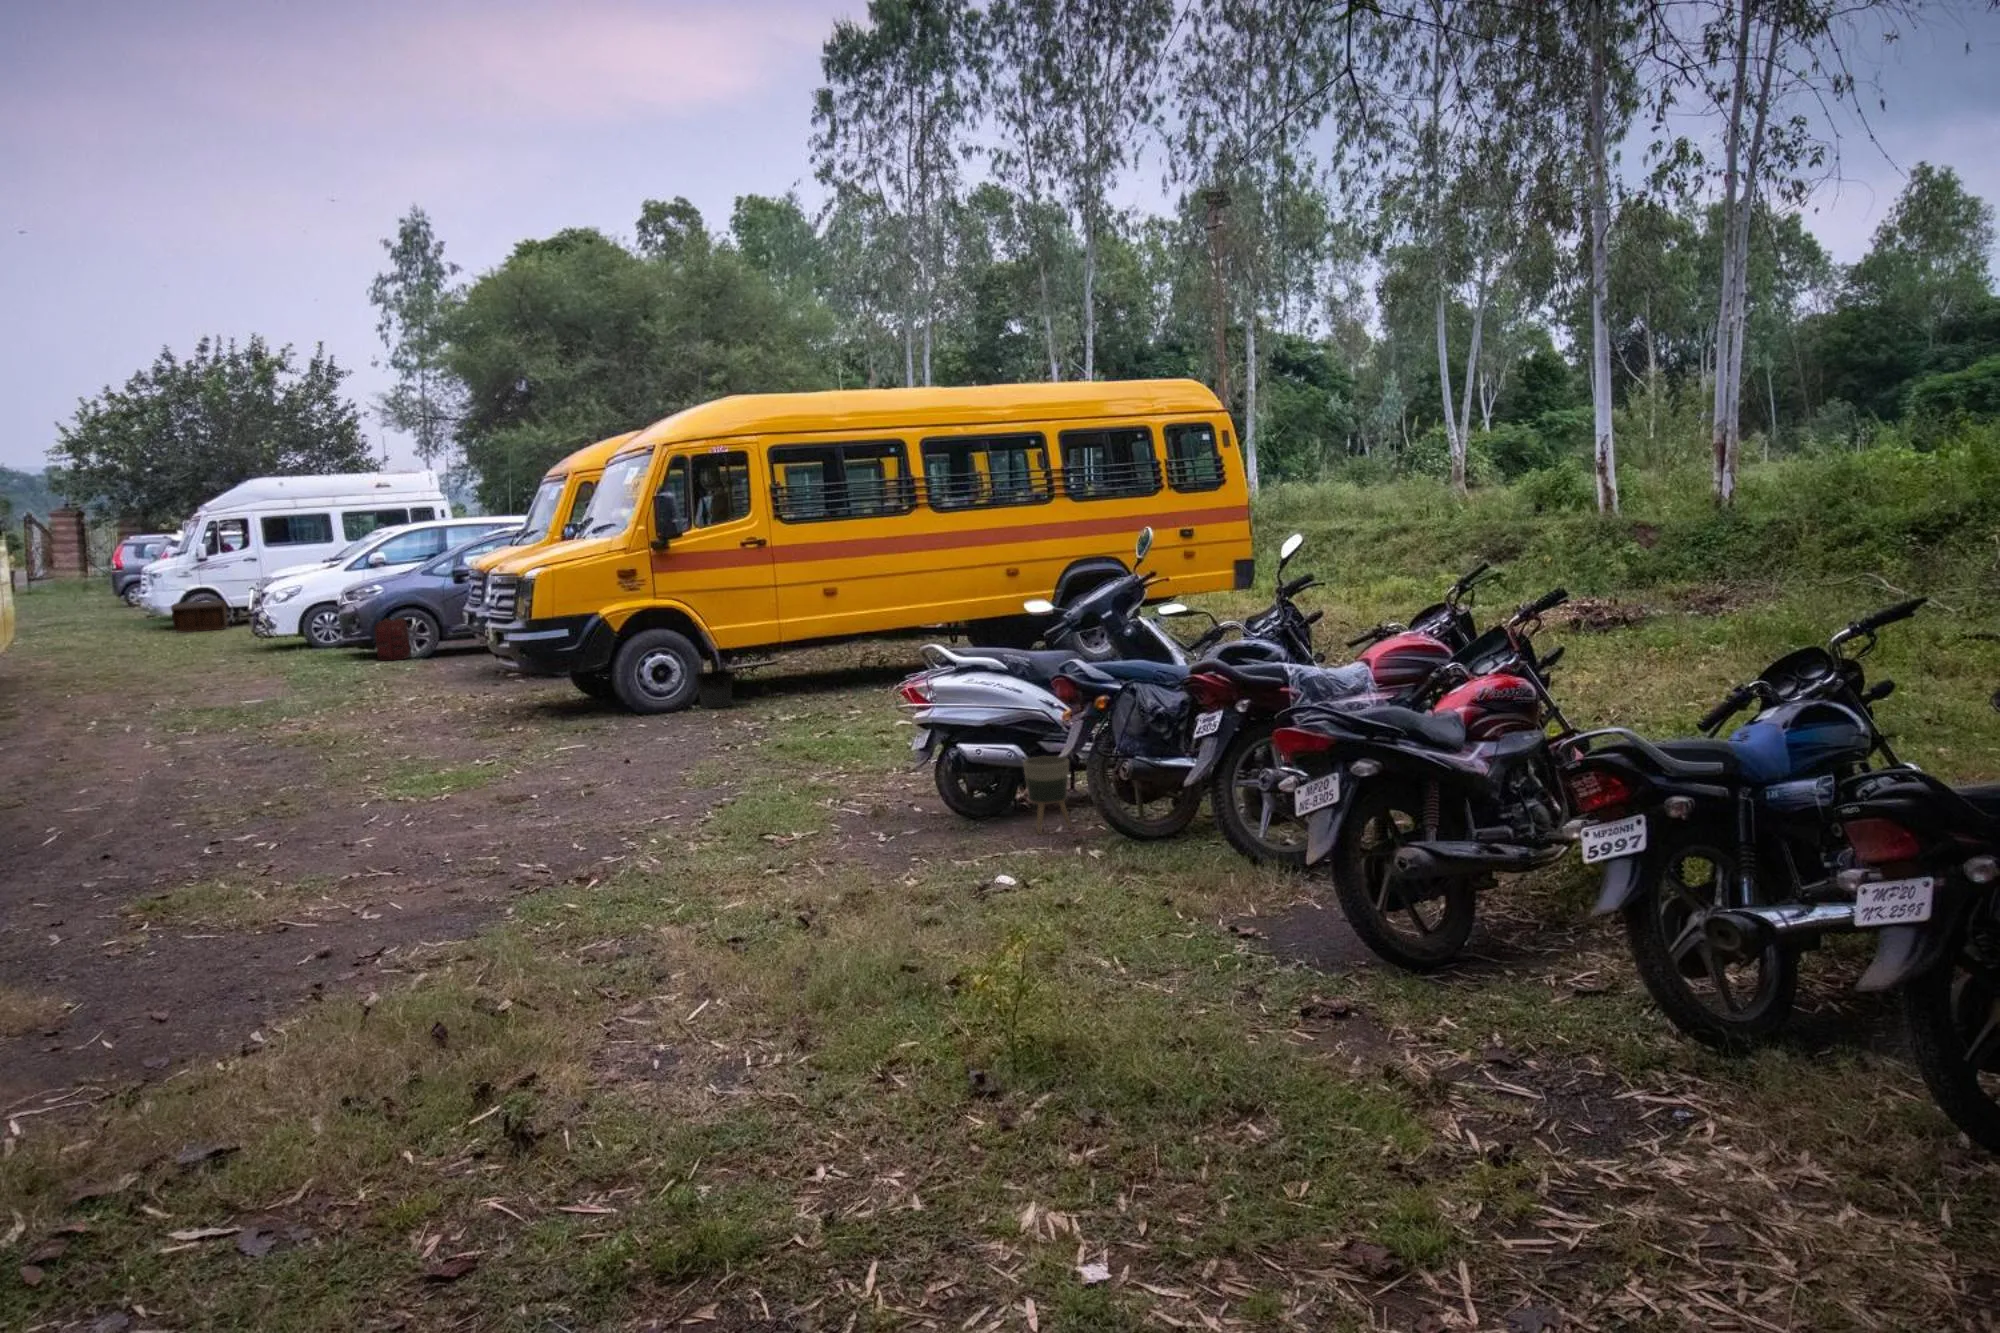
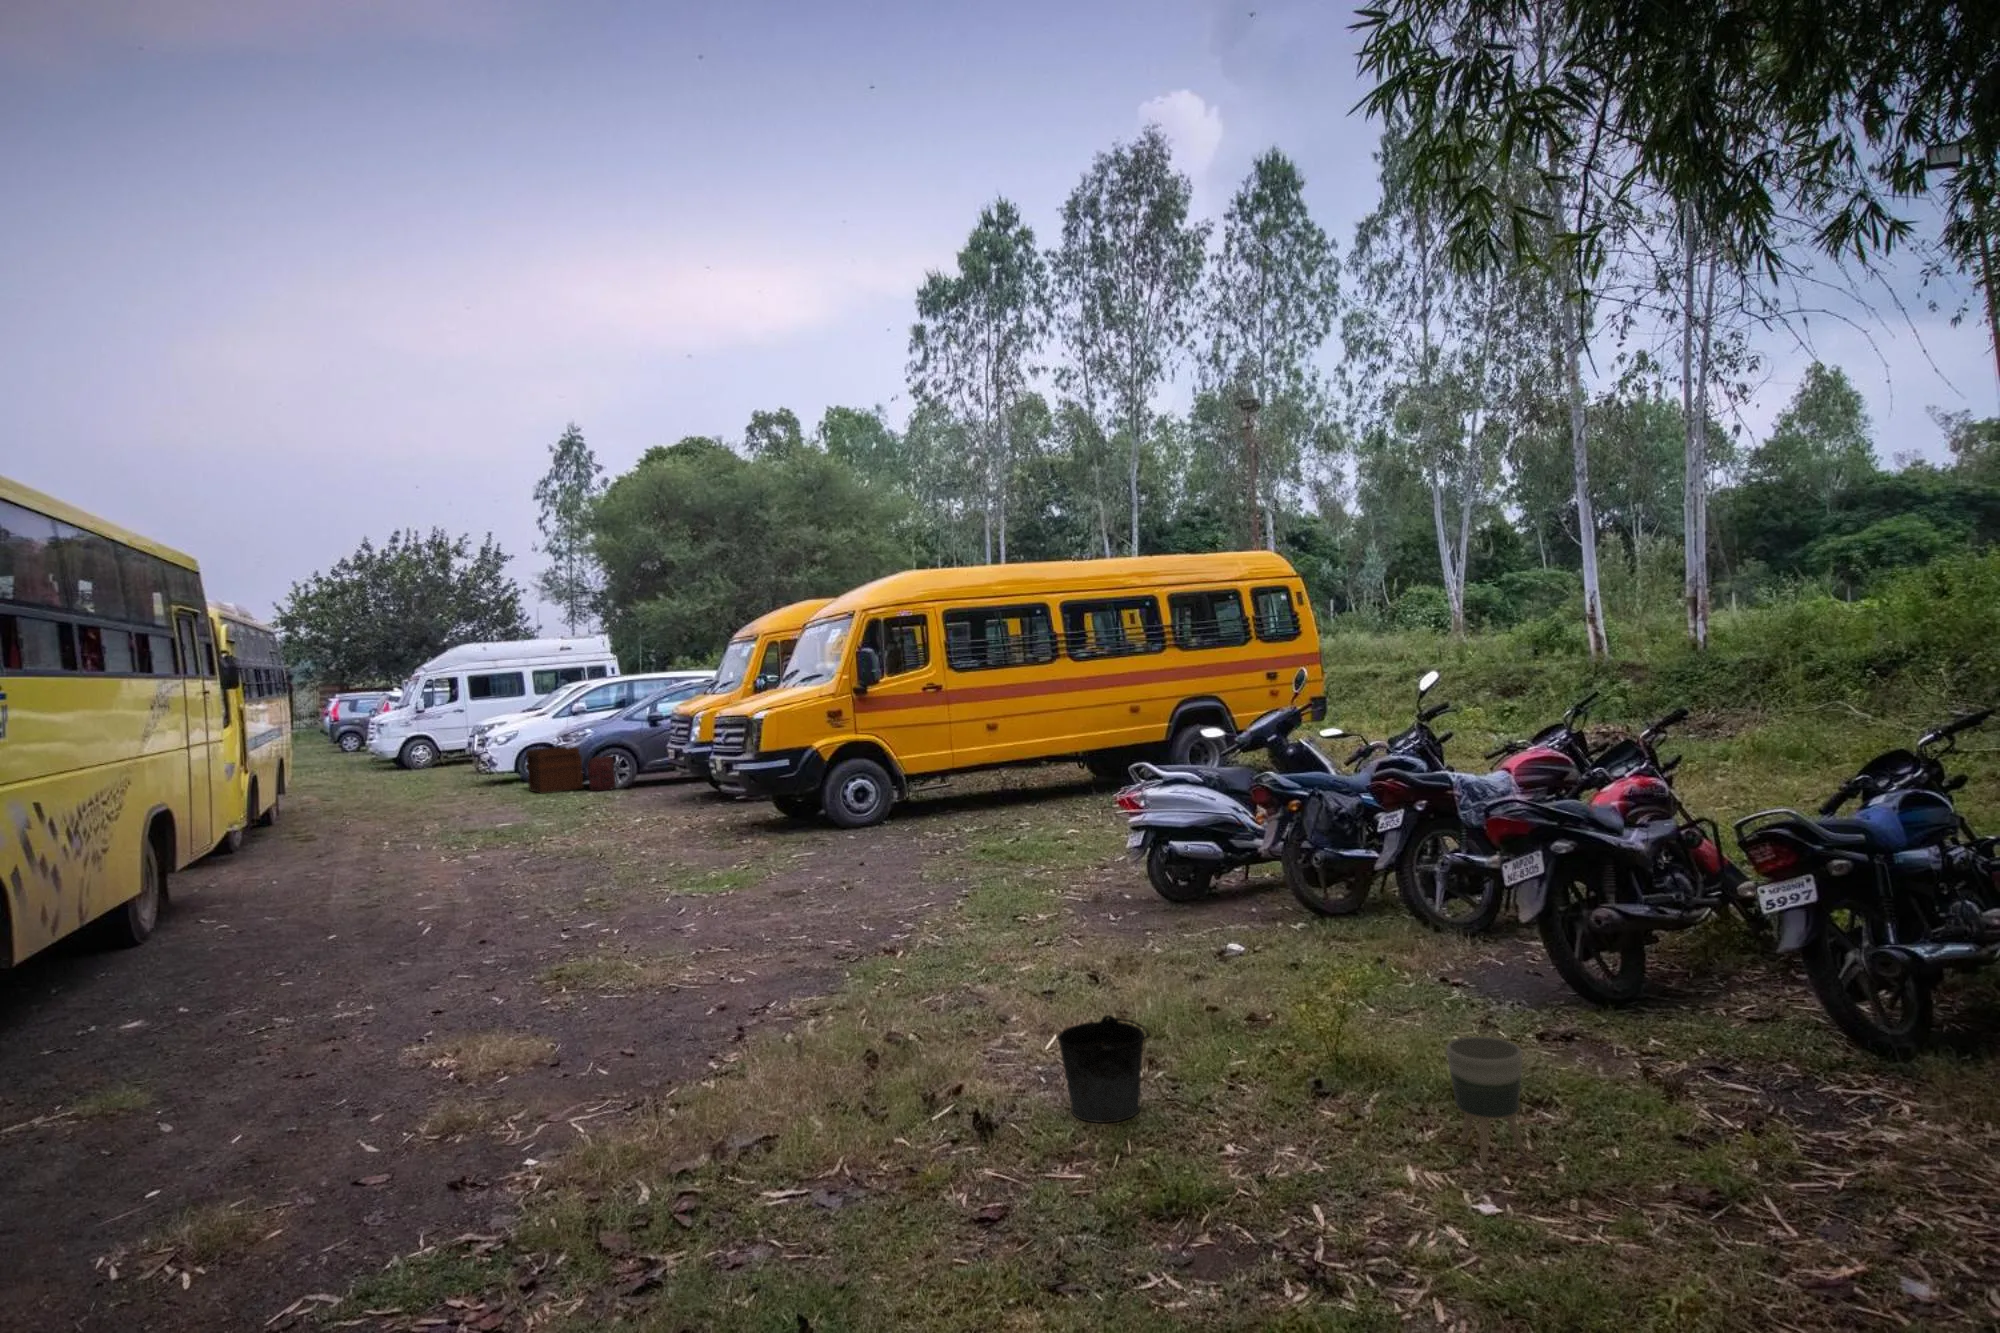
bench: present [171,600,228,632] -> none [395,744,441,772]
wooden crate: none [302,605,373,663] -> present [526,746,583,794]
bucket: present [695,668,734,708] -> present [1058,1015,1150,1123]
planter: present [1023,756,1071,834] -> present [1446,1037,1525,1168]

